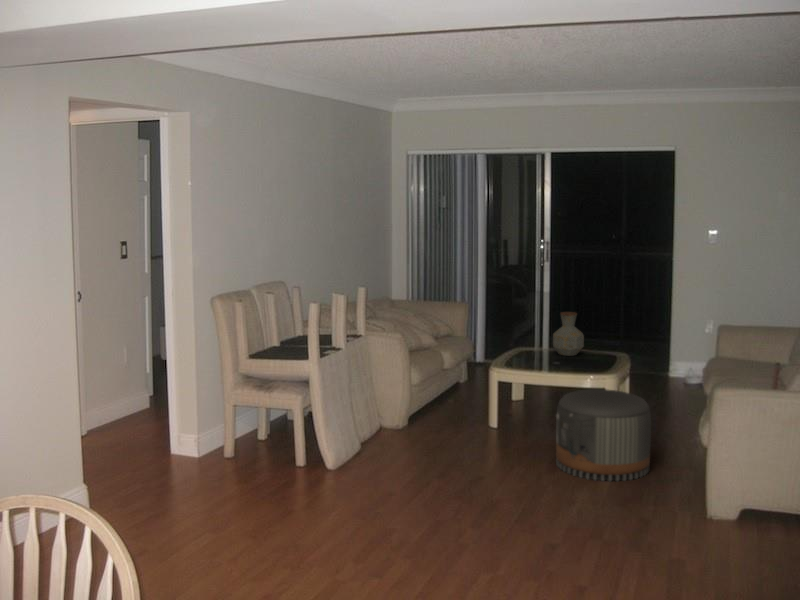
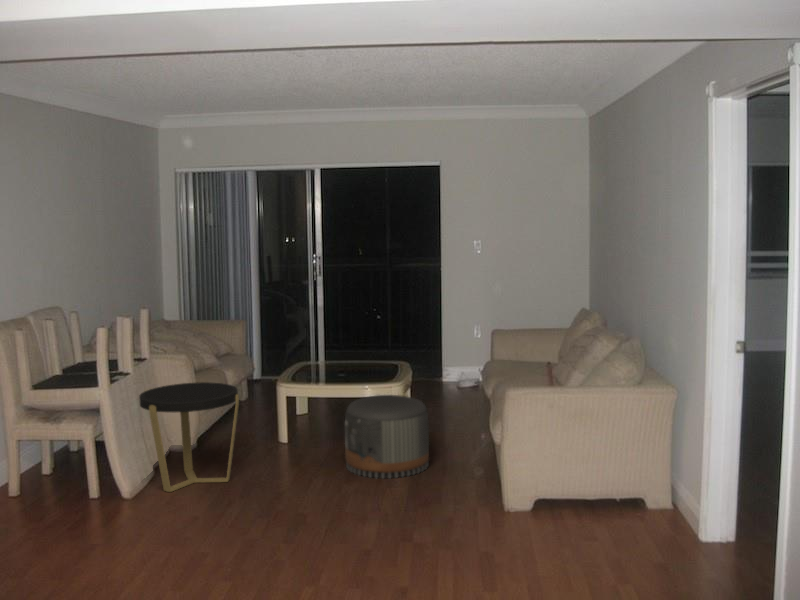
vase: present [553,312,584,356] -> none [333,324,362,366]
side table: none [348,362,445,470] -> present [139,382,239,492]

